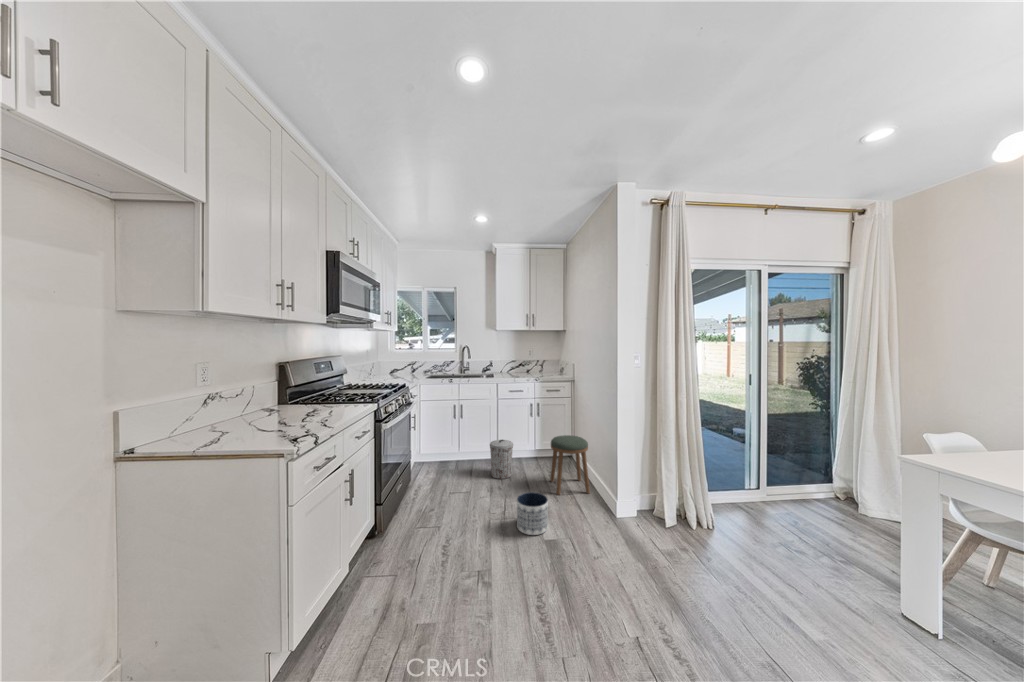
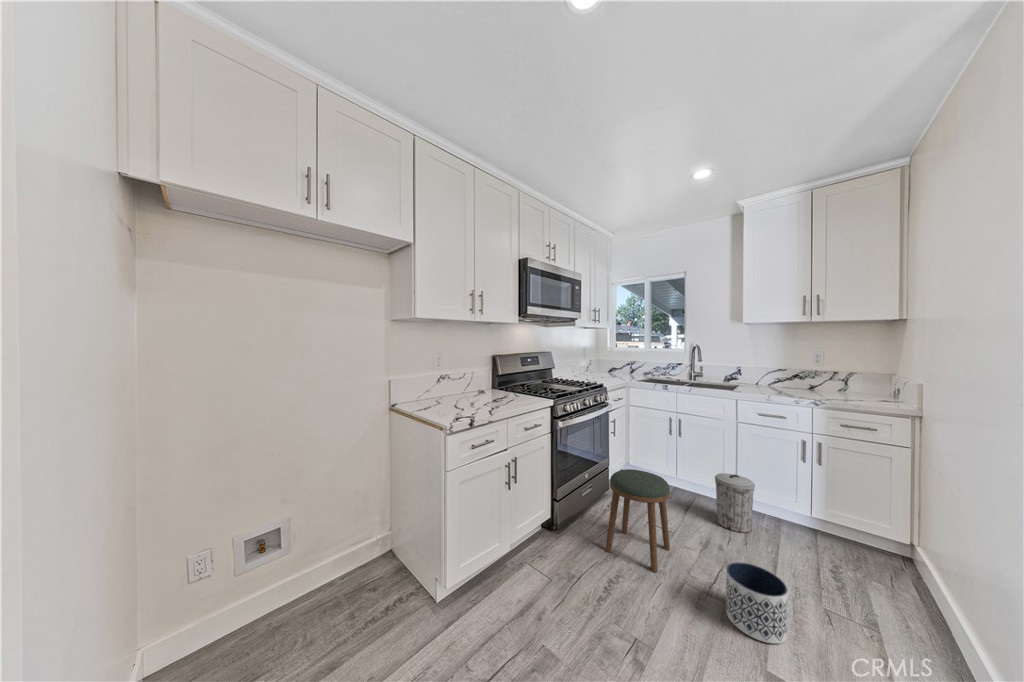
stool: present [550,435,590,495] -> present [605,469,670,572]

